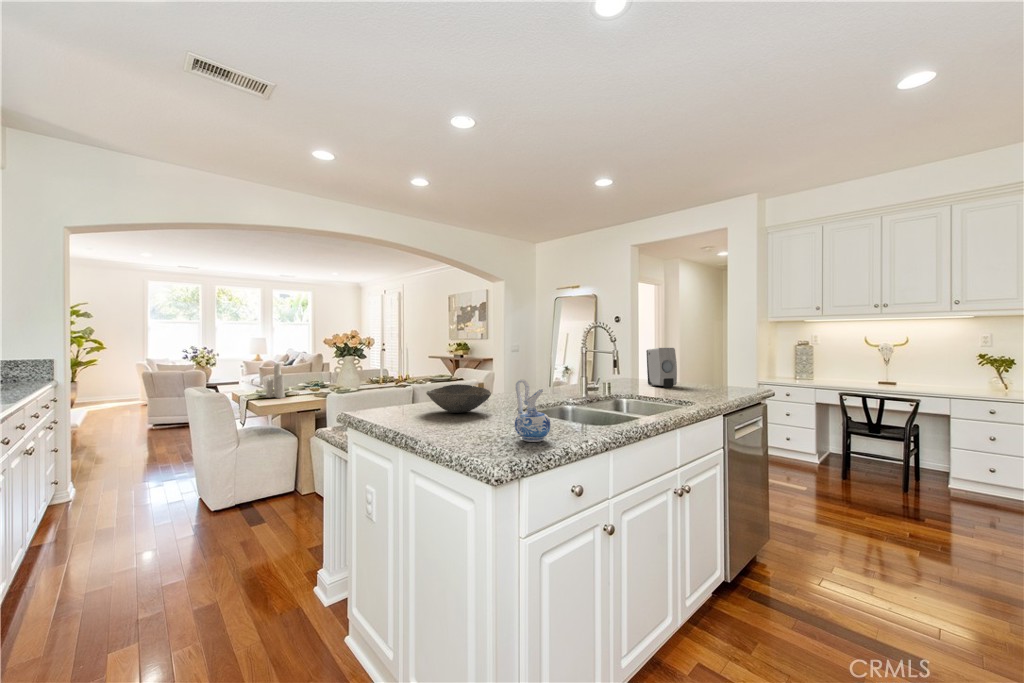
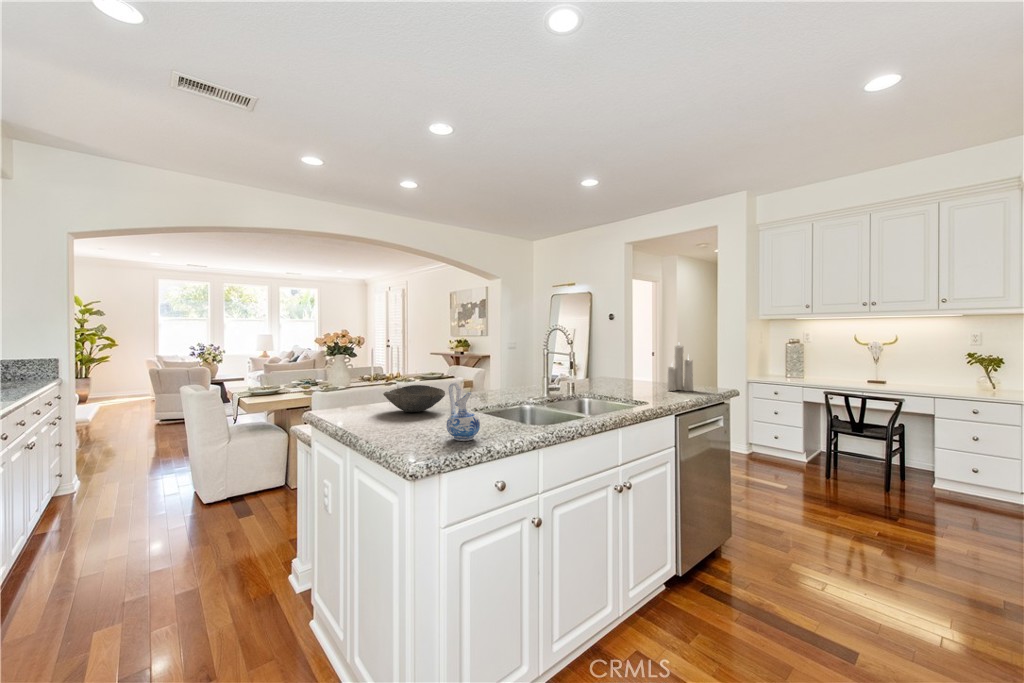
soap dispenser: present [646,348,677,388] -> none [619,348,647,387]
candle: present [266,363,285,398] -> present [666,345,693,391]

